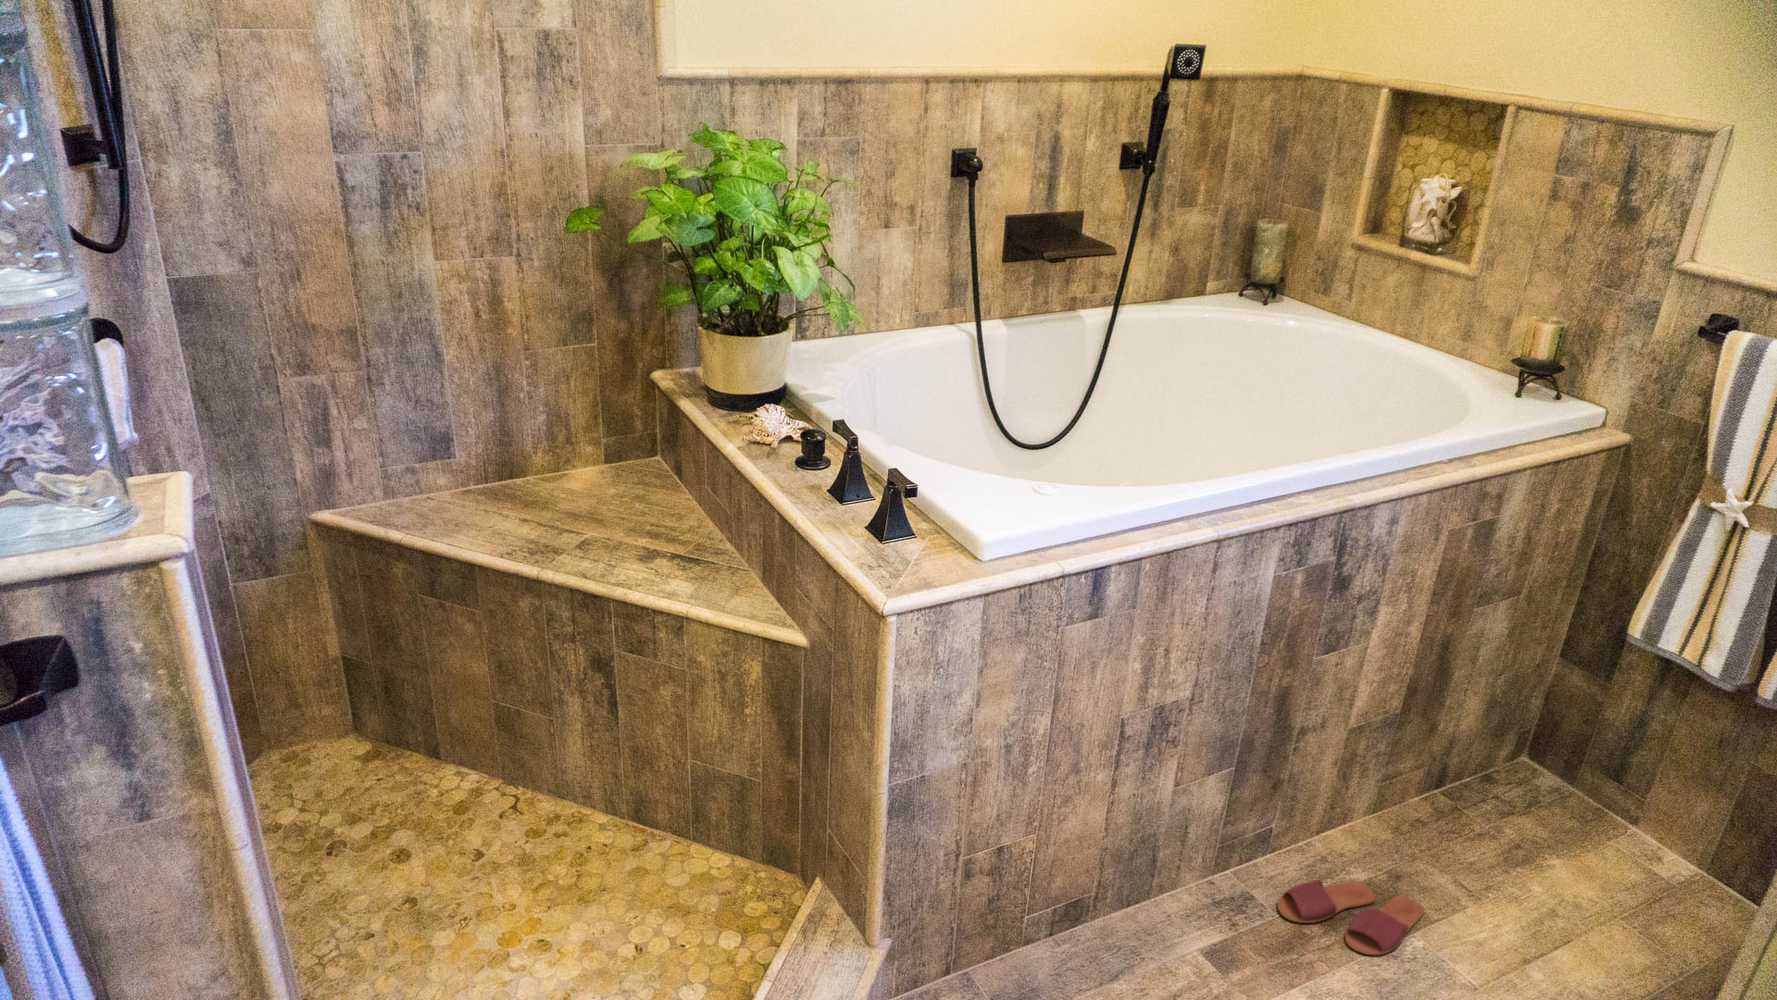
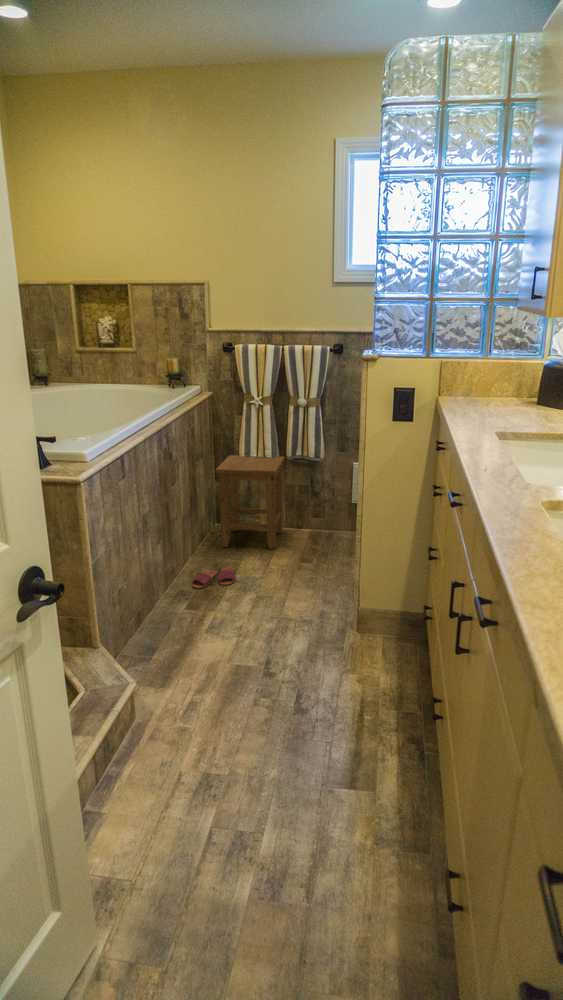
stool: none [1466,614,1771,922] -> present [215,455,285,549]

